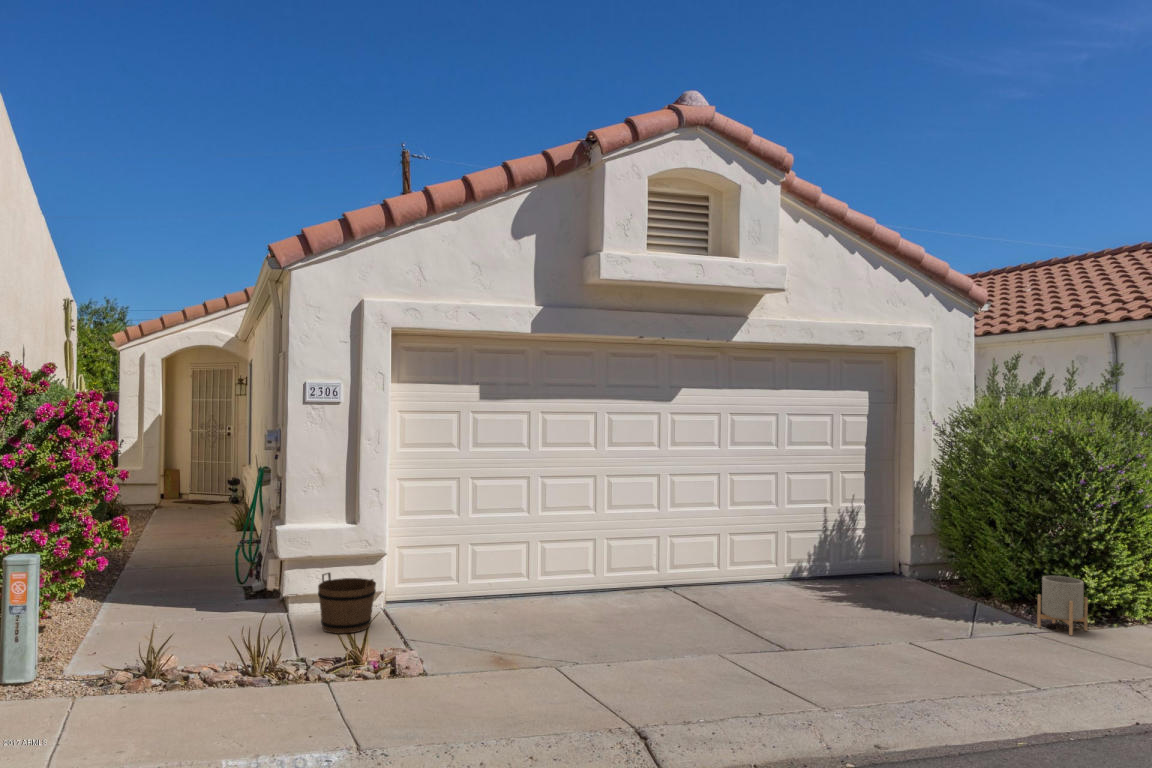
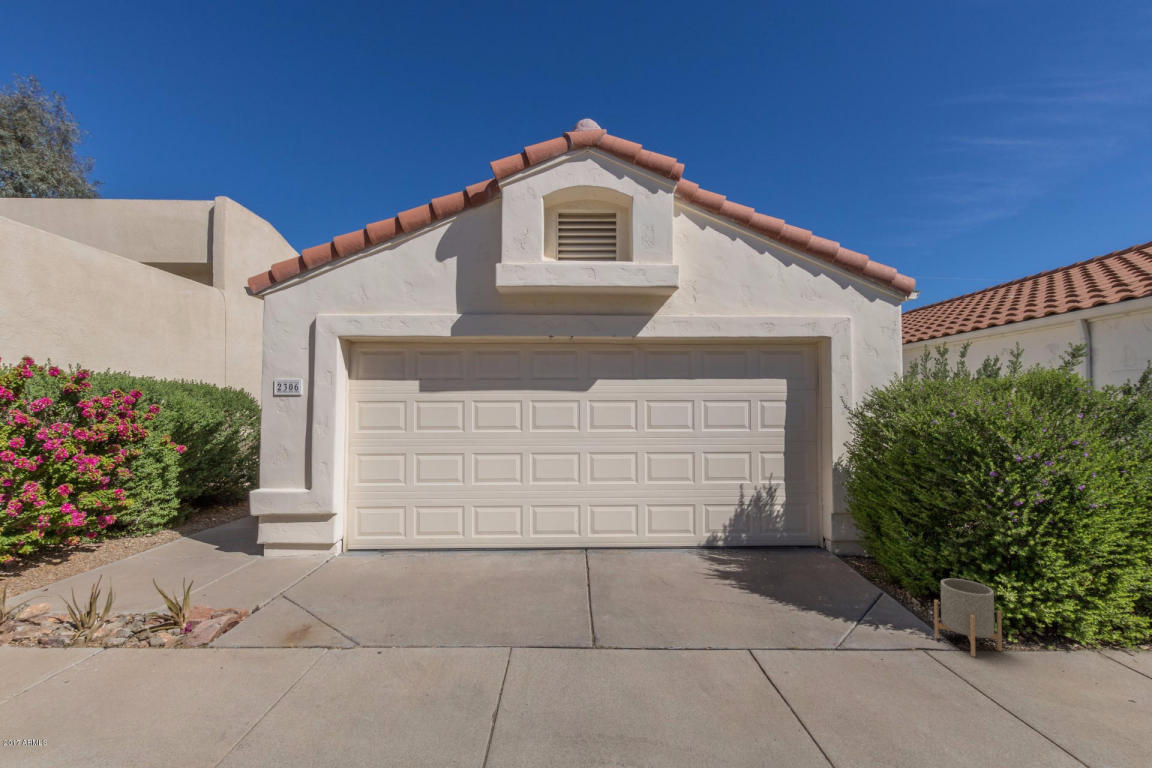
bucket: present [318,573,376,633] -> none [261,525,311,575]

